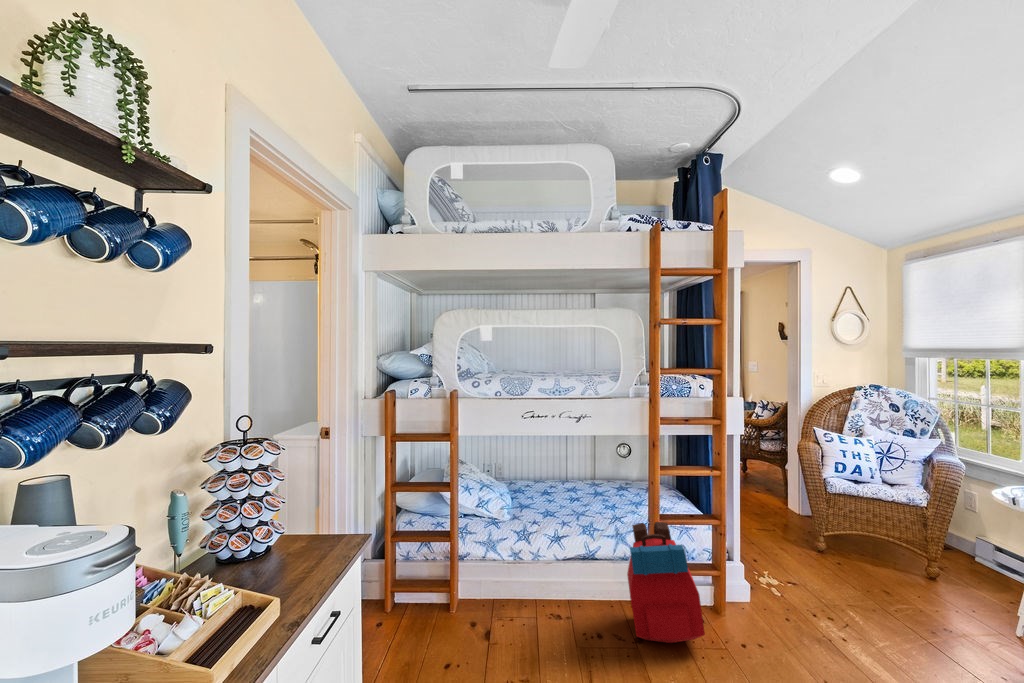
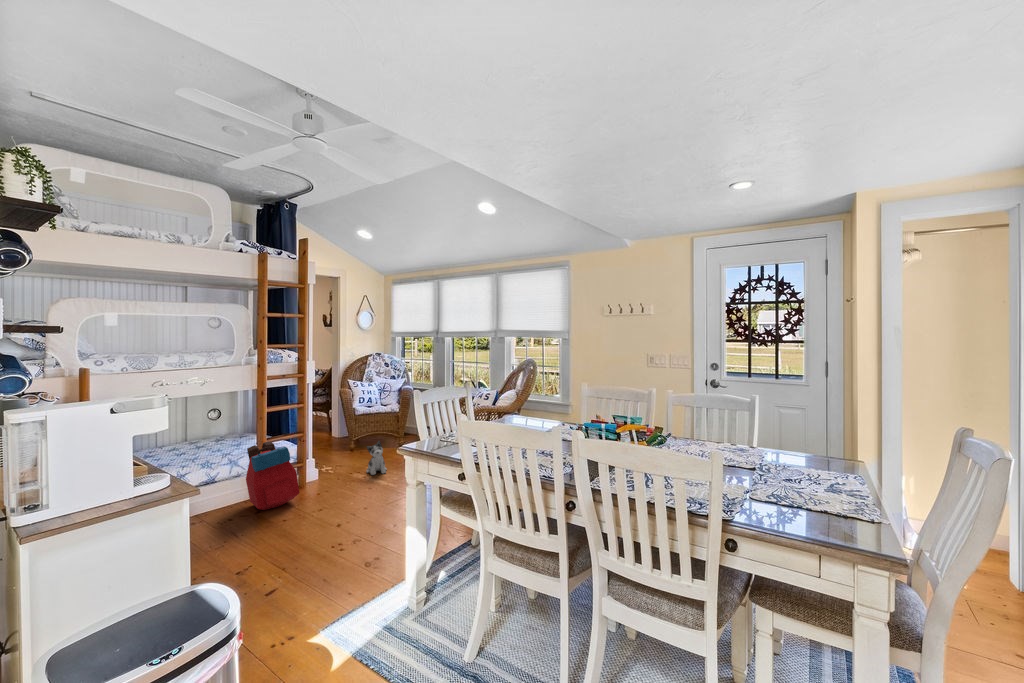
plush toy: none [847,572,899,650] -> present [367,441,387,475]

